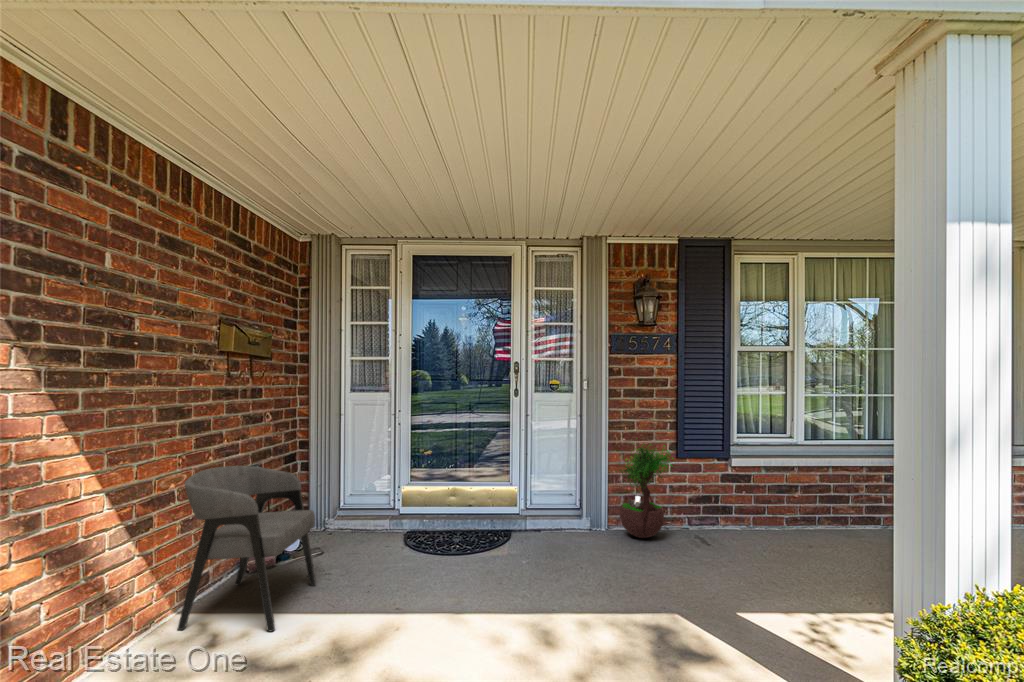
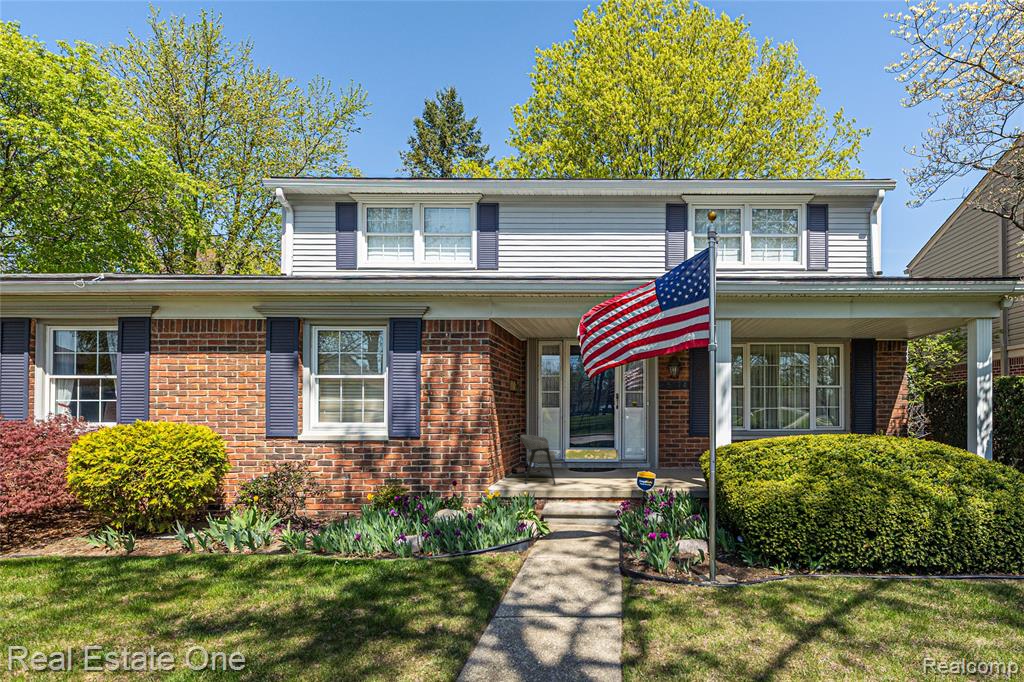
potted tree: present [619,444,673,538] -> none [662,427,688,469]

